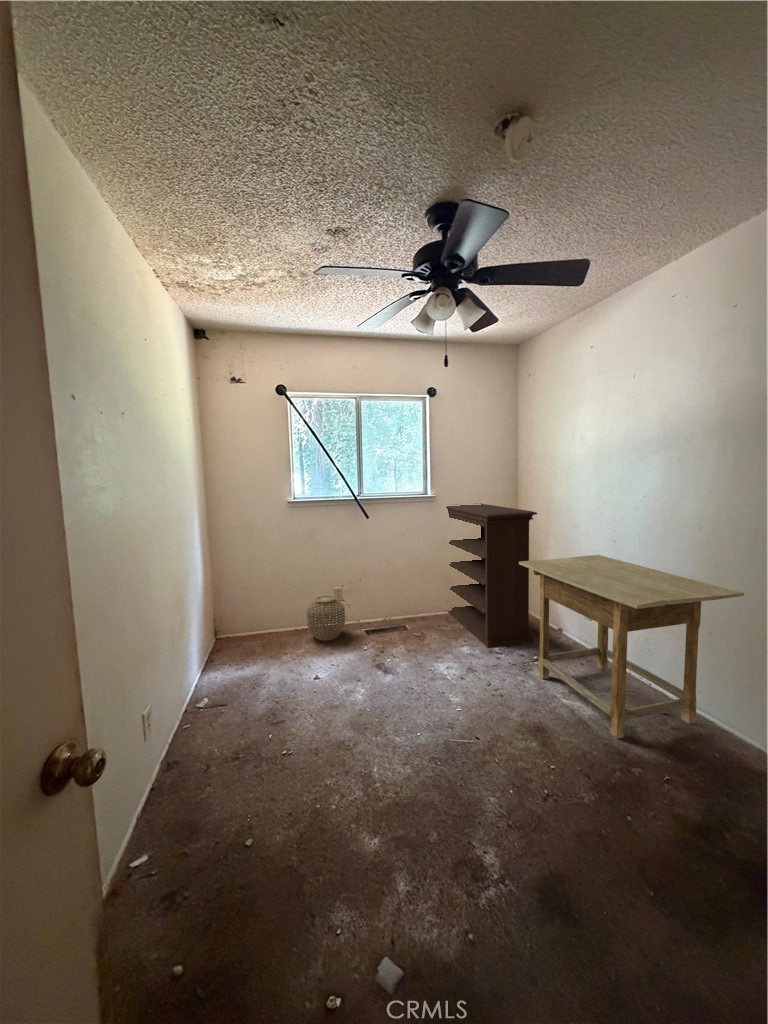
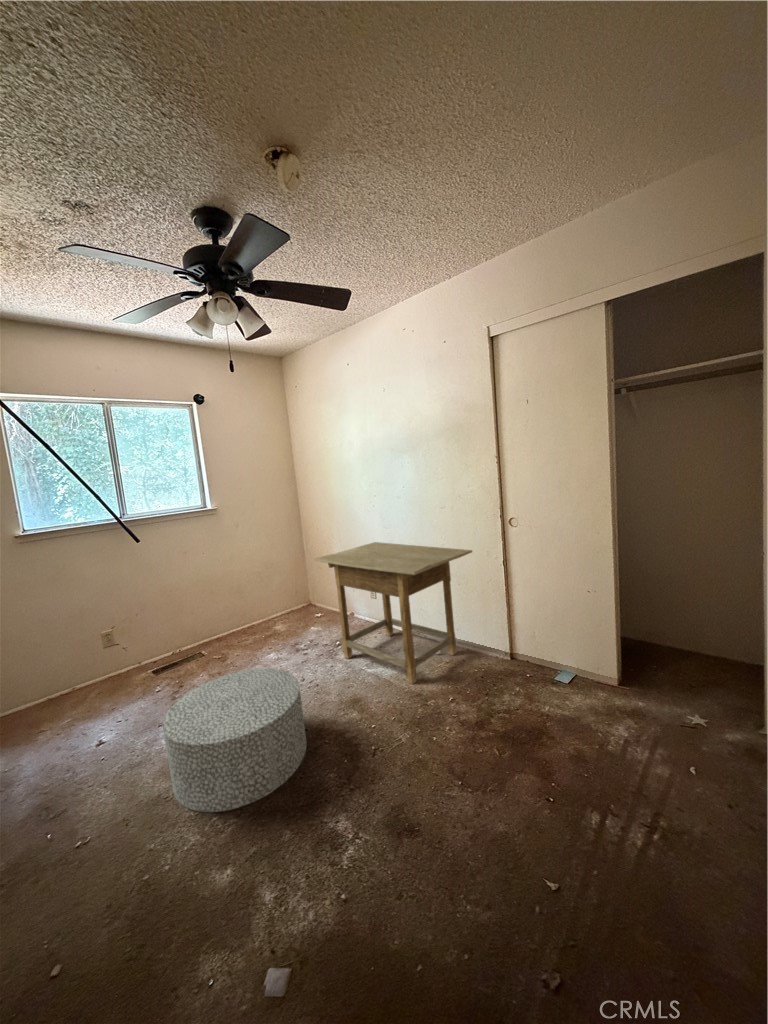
bookshelf: present [446,503,537,648] -> none [224,512,333,648]
woven basket: present [307,596,345,640] -> none [65,643,124,700]
ottoman: none [352,656,476,787] -> present [163,668,307,812]

